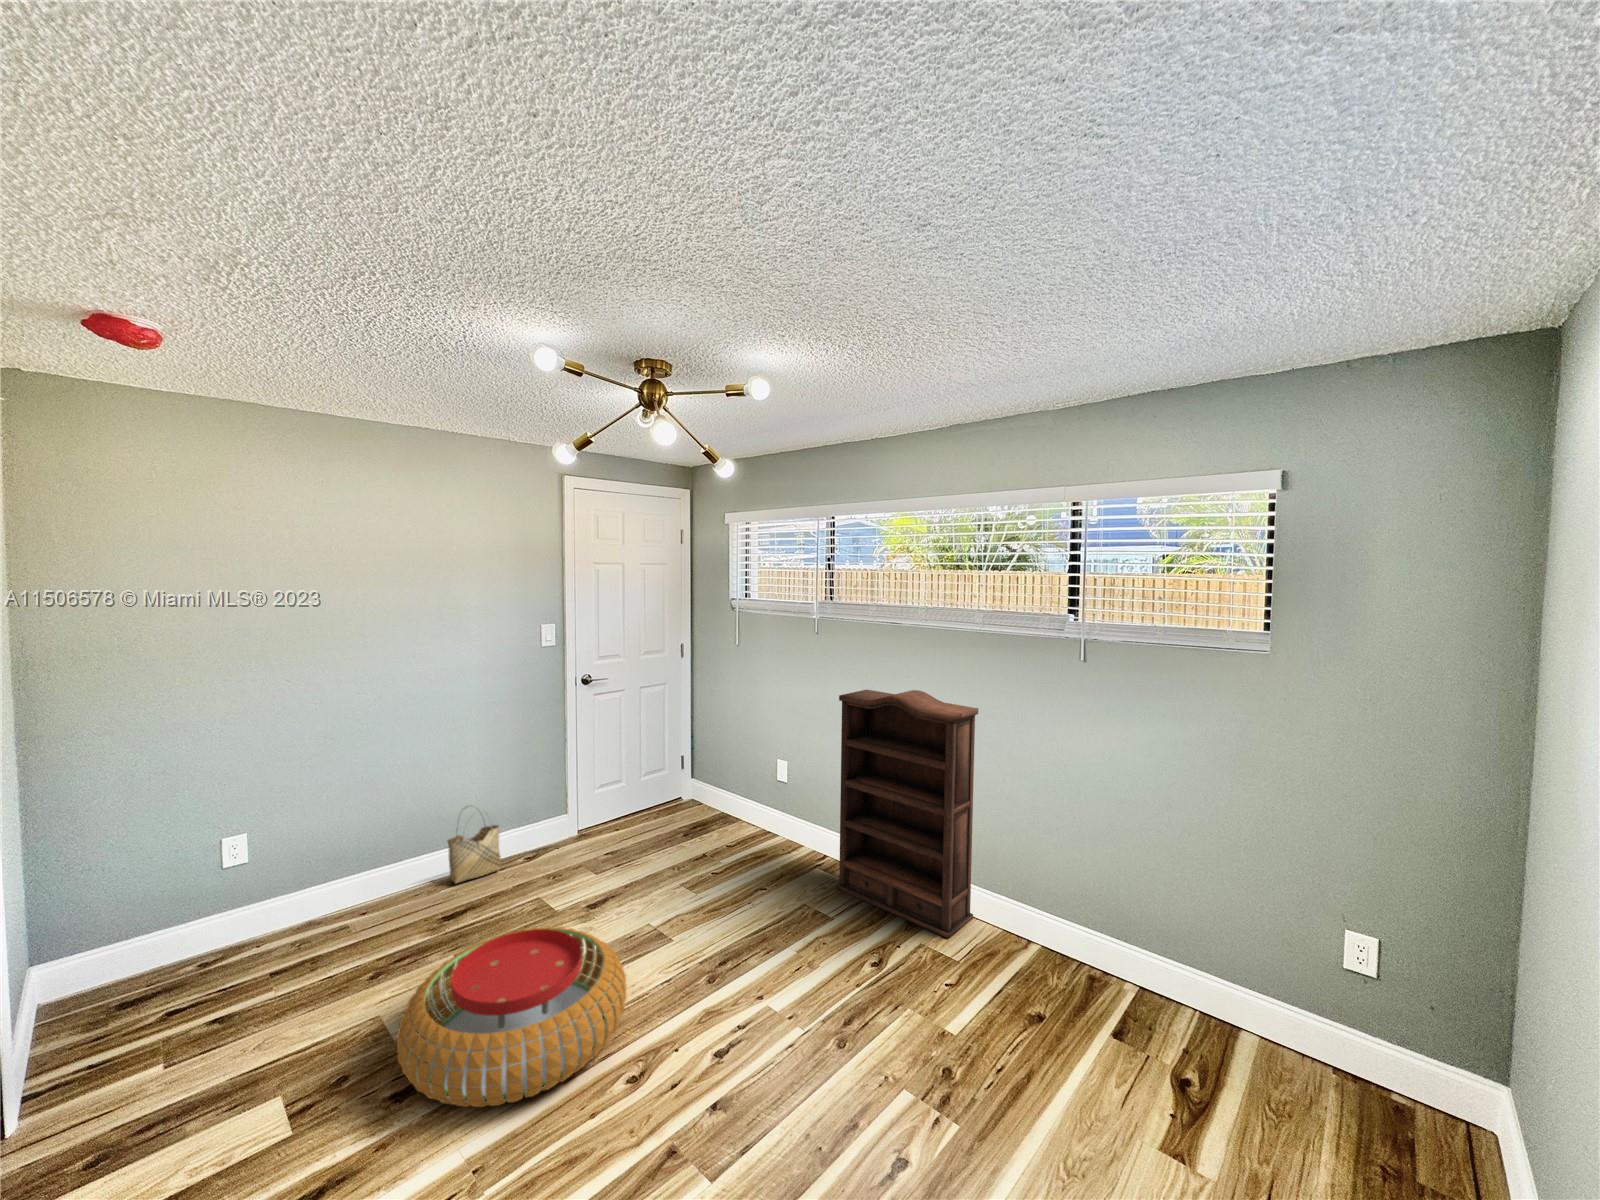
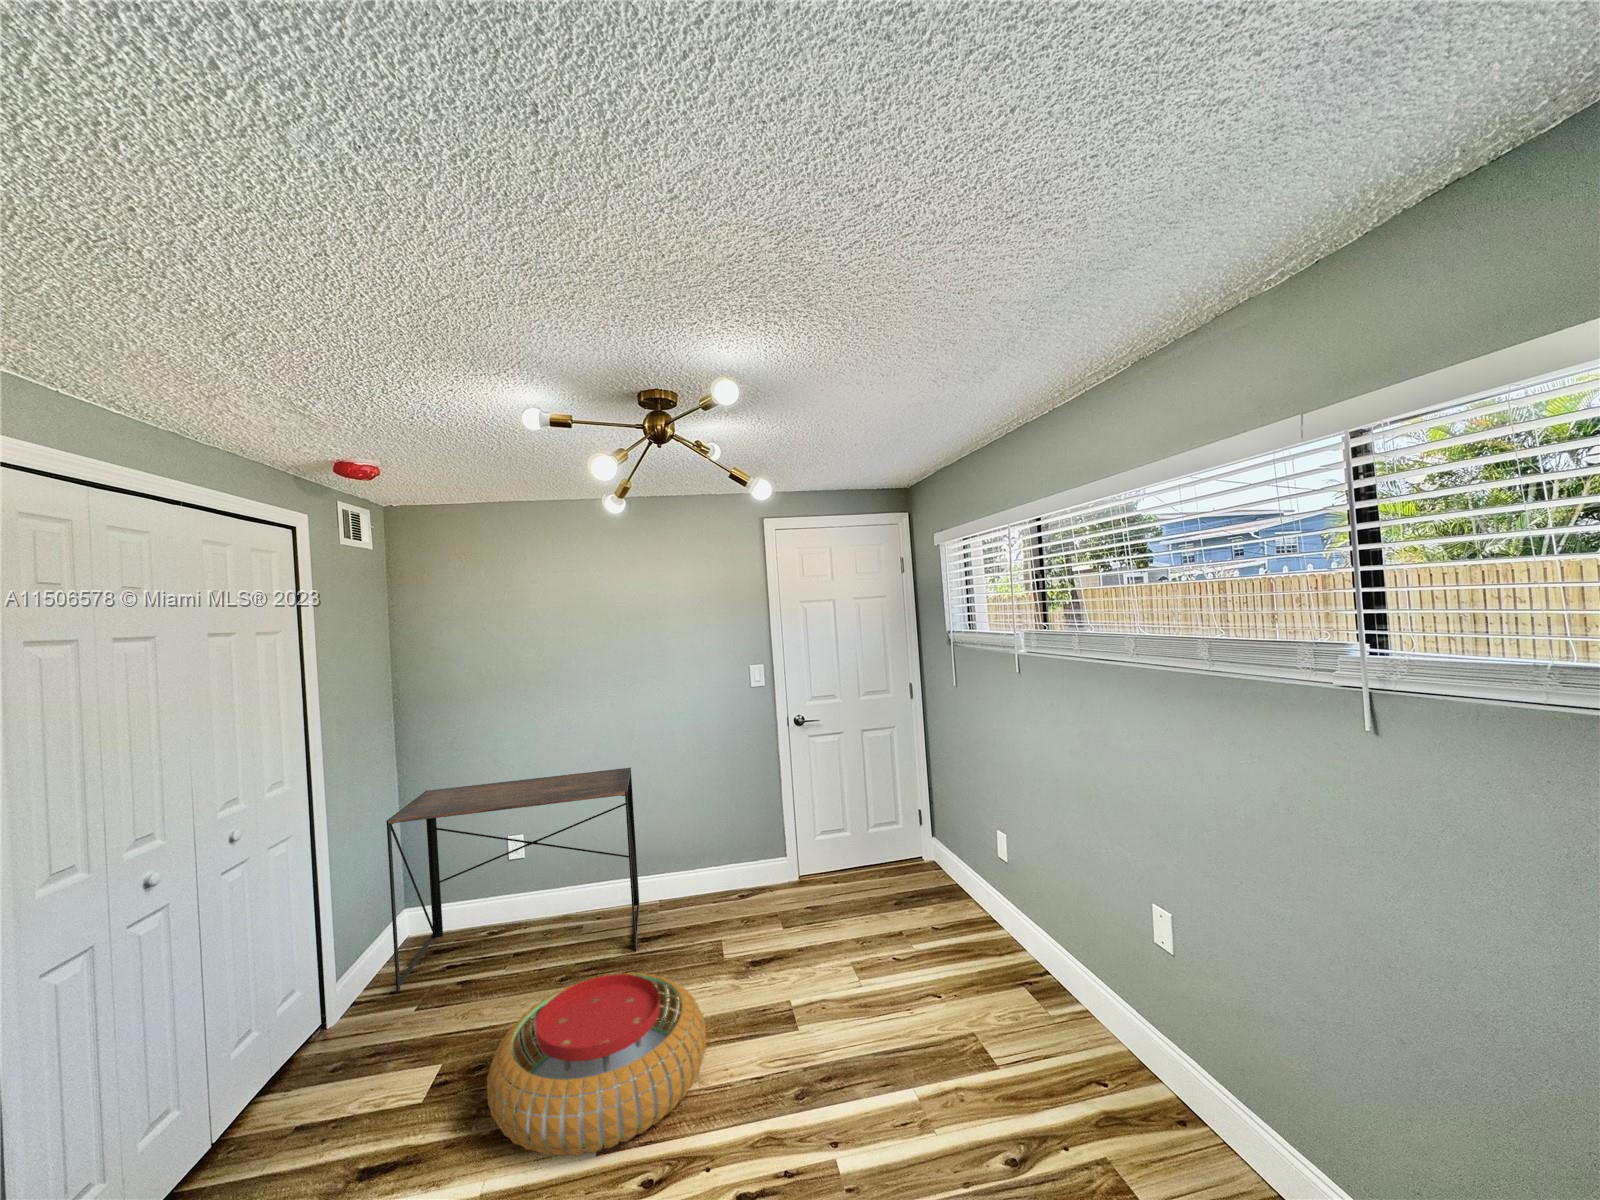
bookshelf: present [836,690,978,938] -> none [1014,750,1229,1168]
desk: none [90,739,447,1062] -> present [386,768,639,992]
woven basket: present [447,808,501,883] -> none [665,835,713,908]

